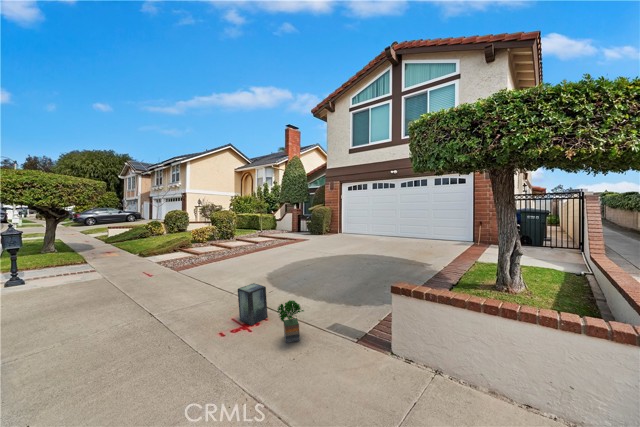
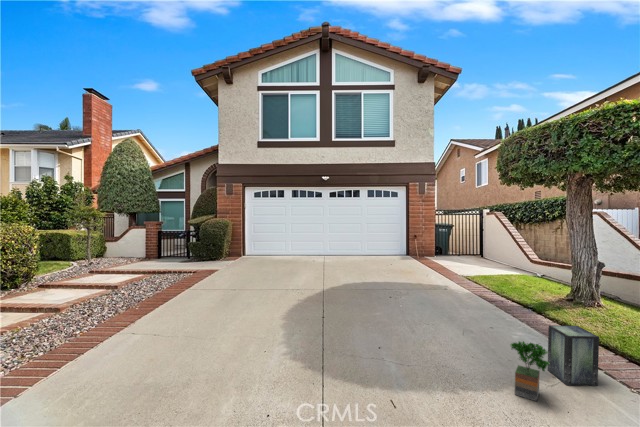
storage box: present [238,283,268,325] -> present [548,325,599,386]

